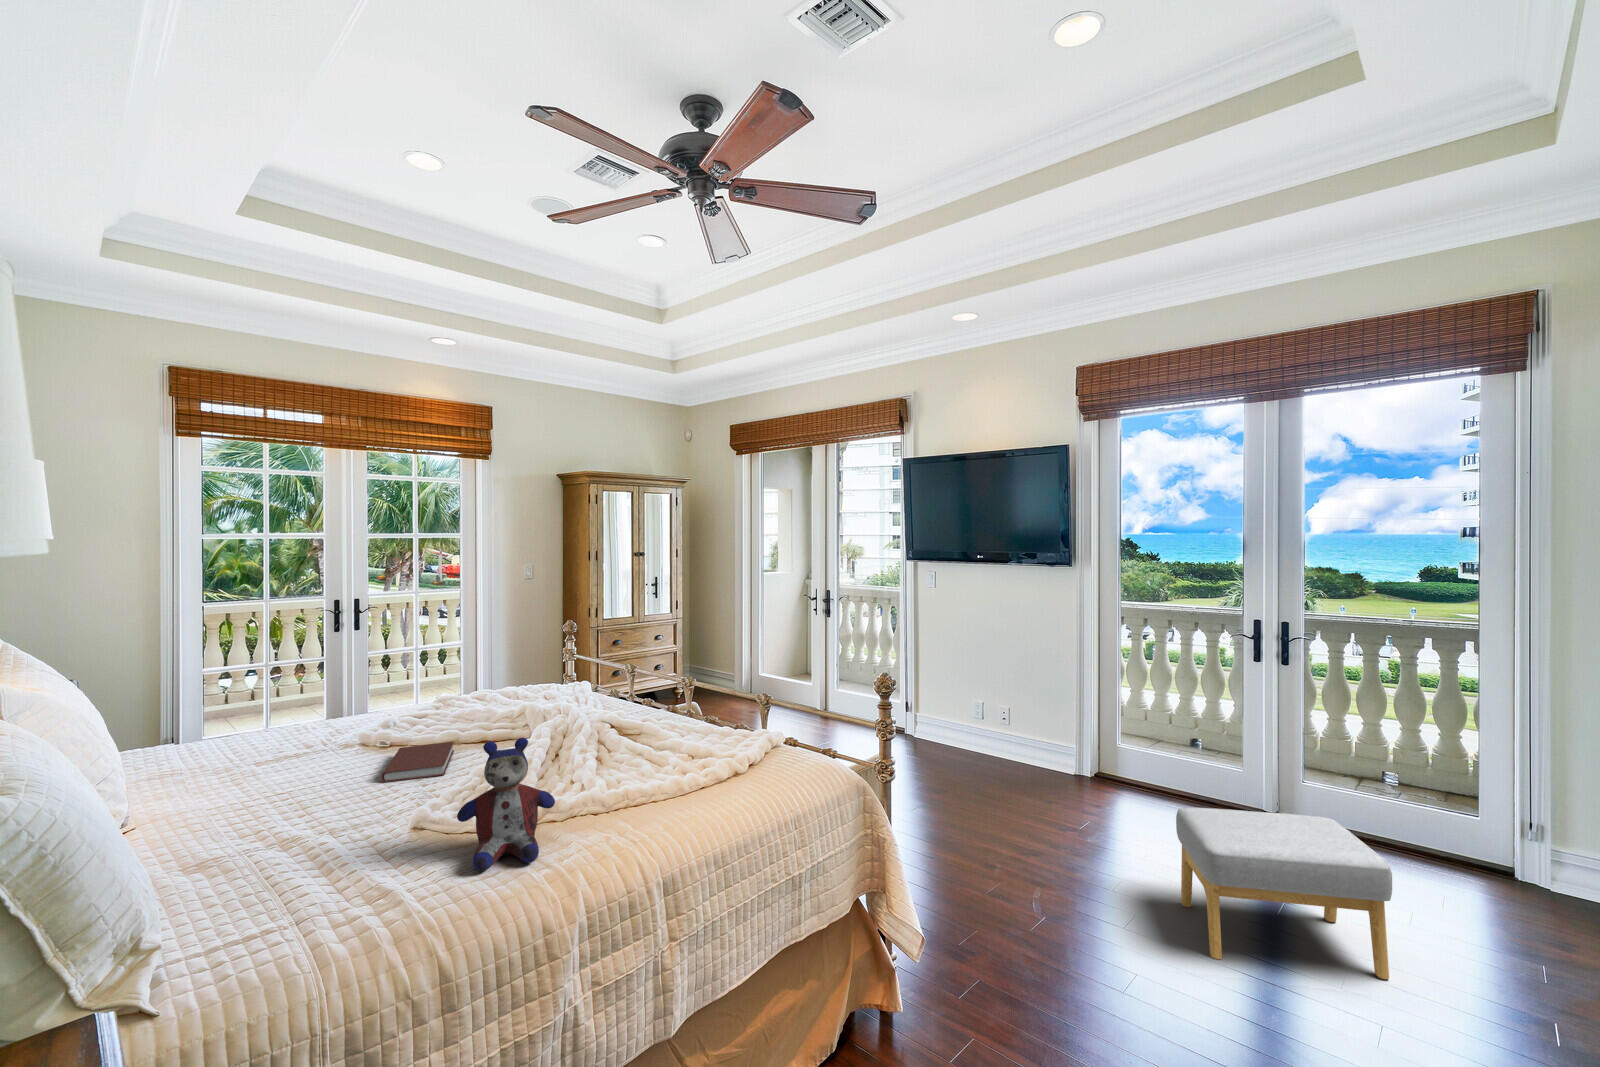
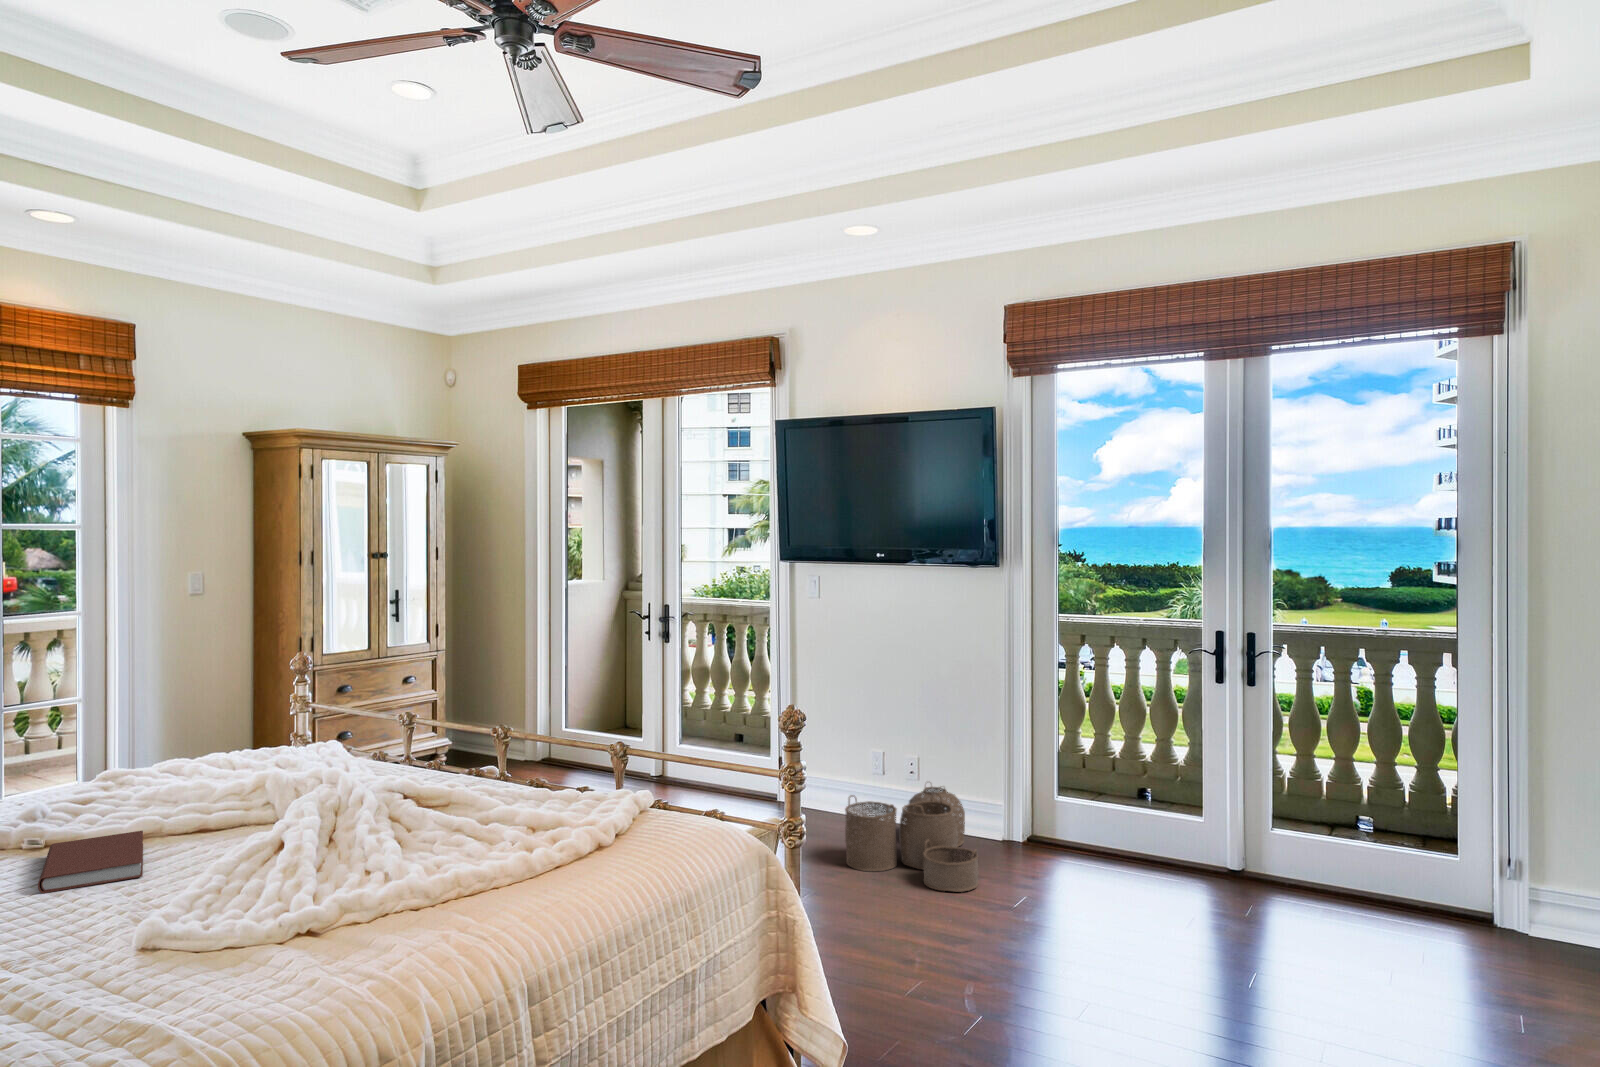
woven basket: none [948,726,1050,815] -> present [845,786,978,892]
stuffed bear: present [457,738,555,872] -> none [216,799,362,991]
footstool: present [1176,807,1392,979] -> none [1139,859,1374,1037]

